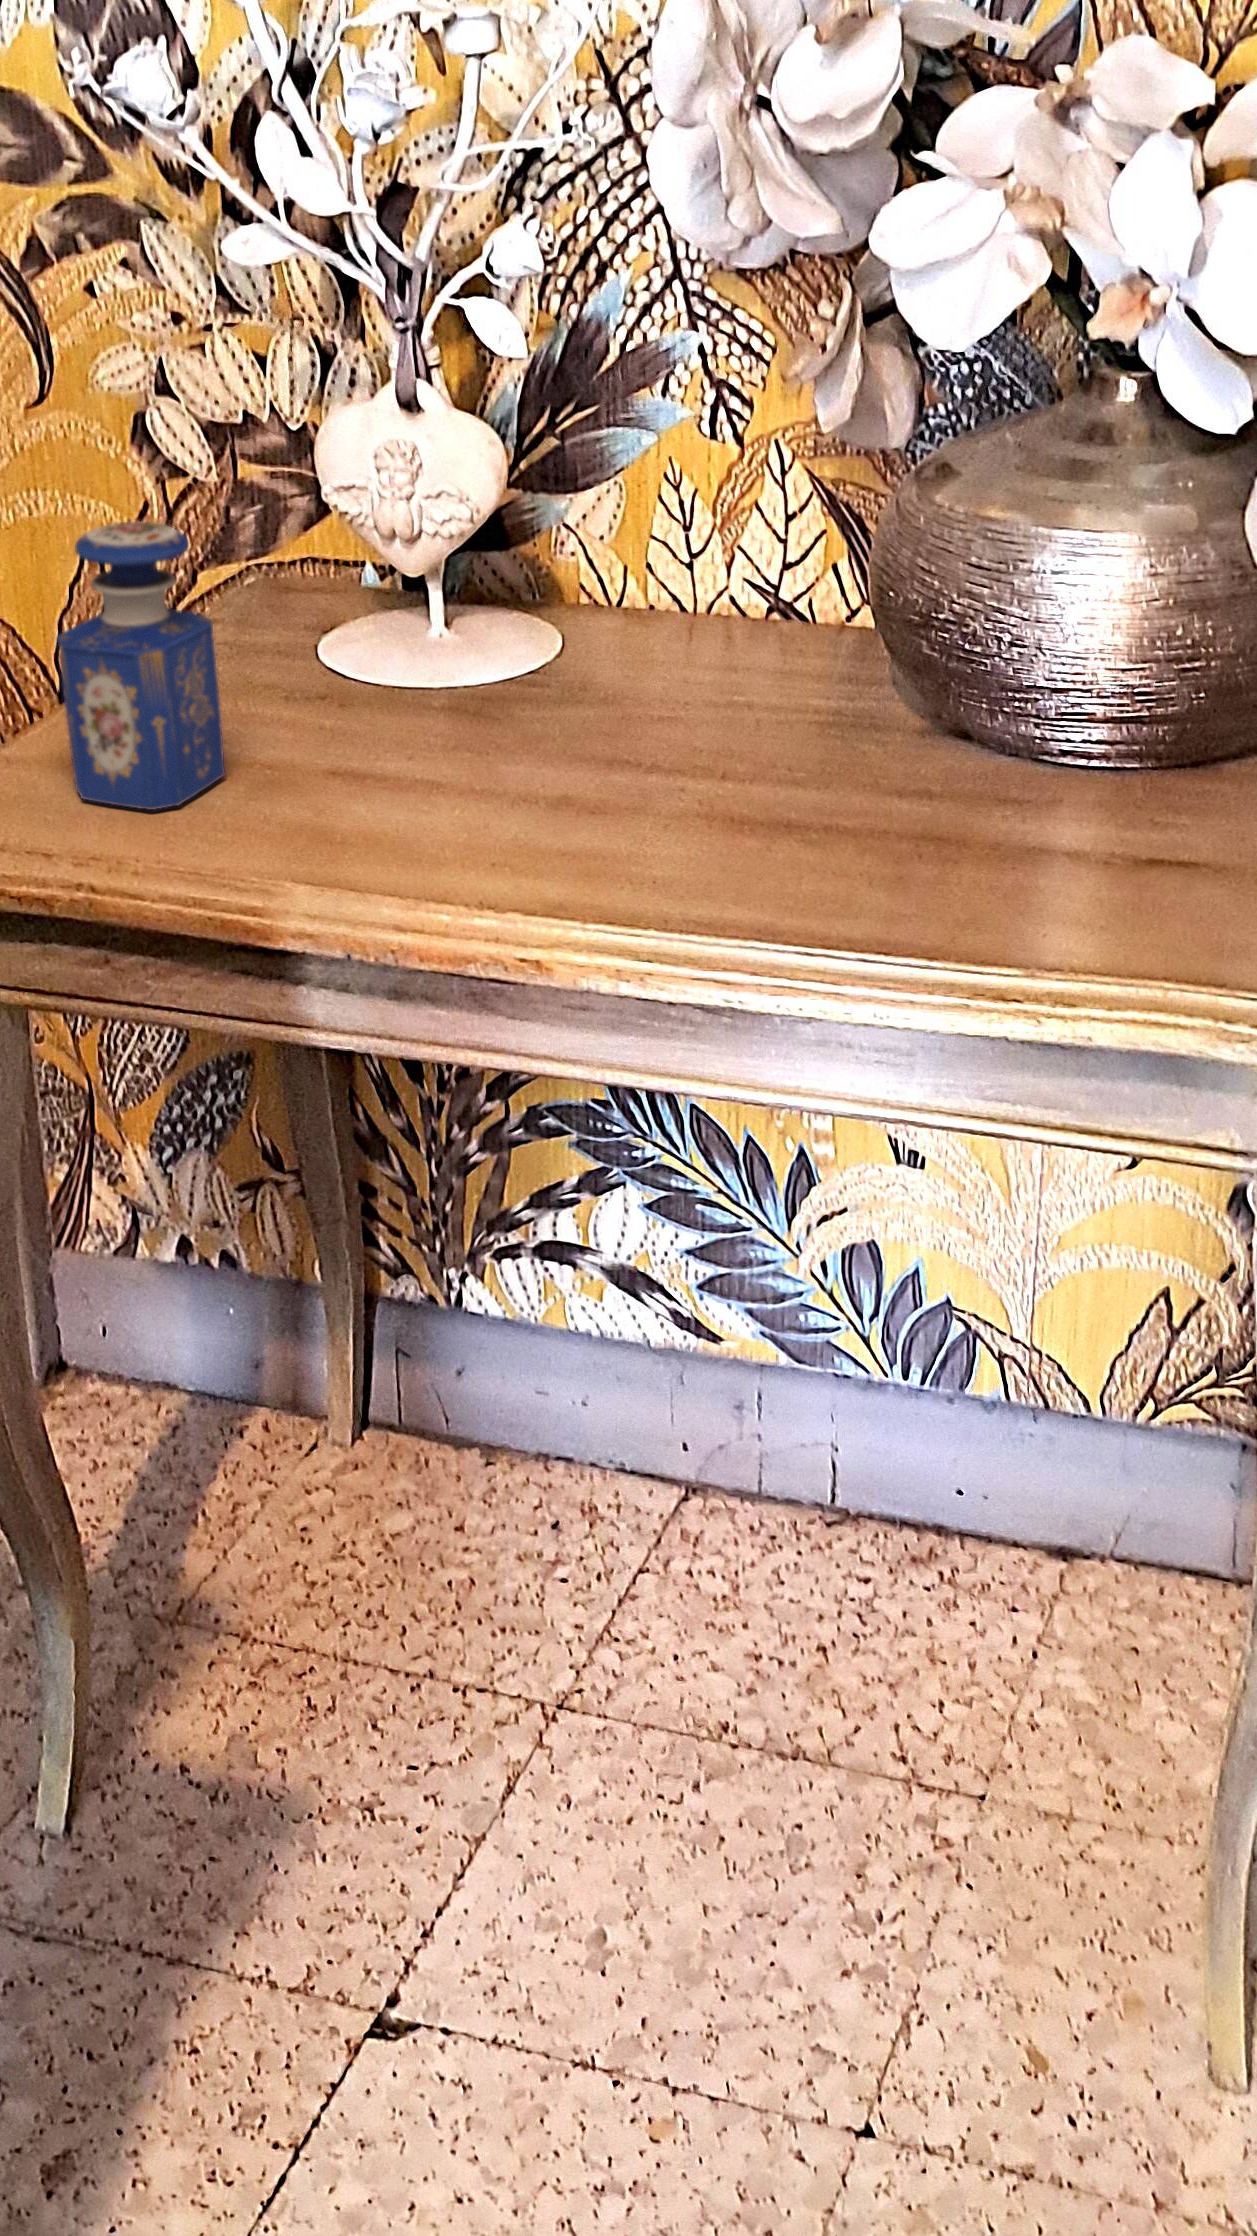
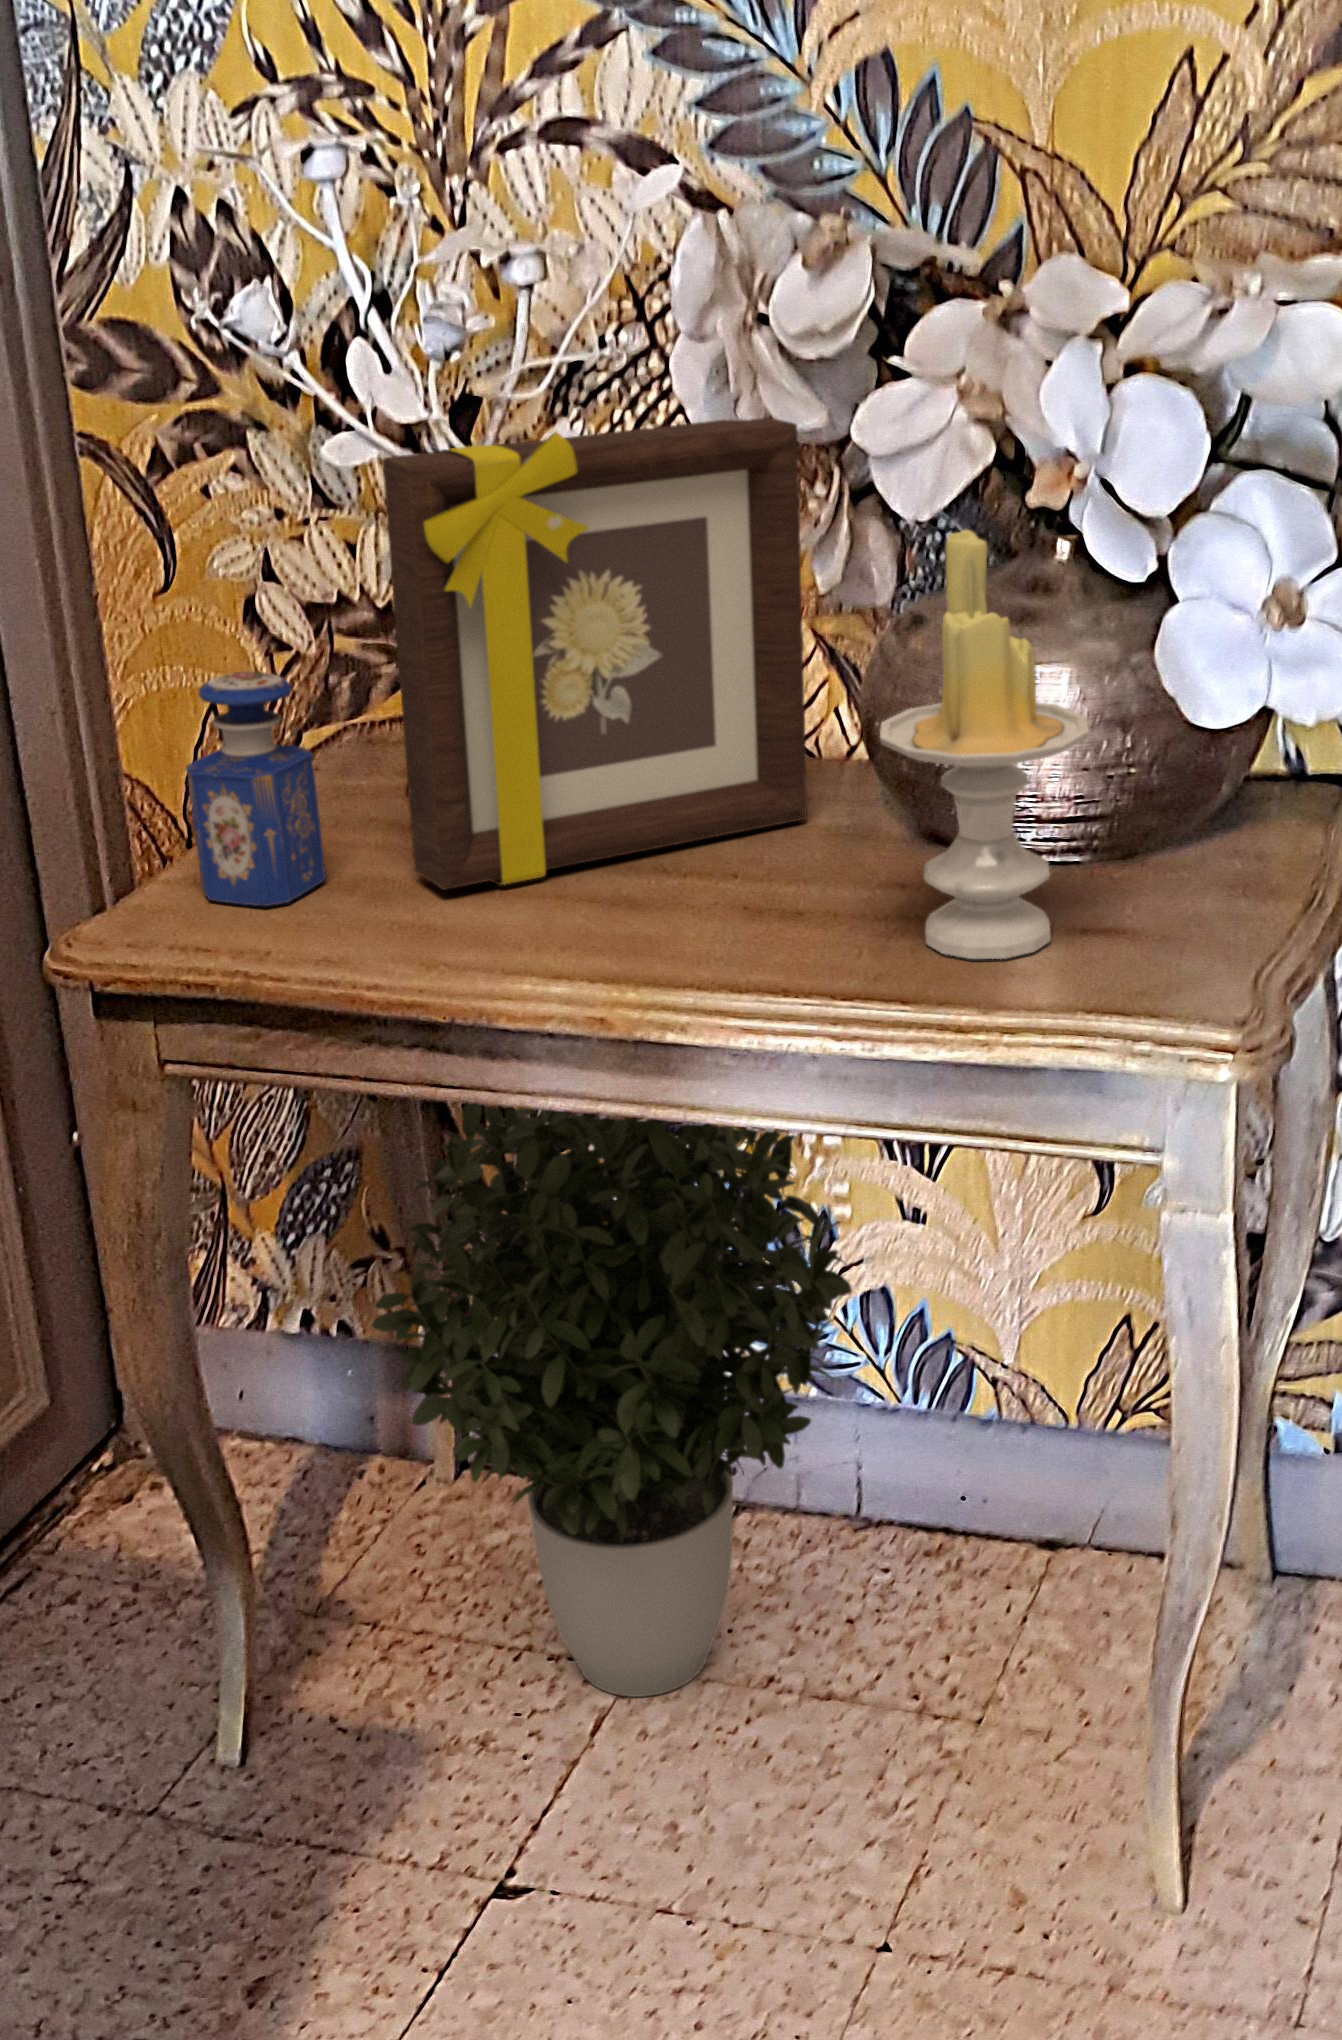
picture frame: none [307,222,811,795] -> present [382,416,807,890]
candle: none [925,376,1190,912] -> present [880,530,1089,959]
potted plant: none [267,986,844,1737] -> present [372,1103,852,1697]

